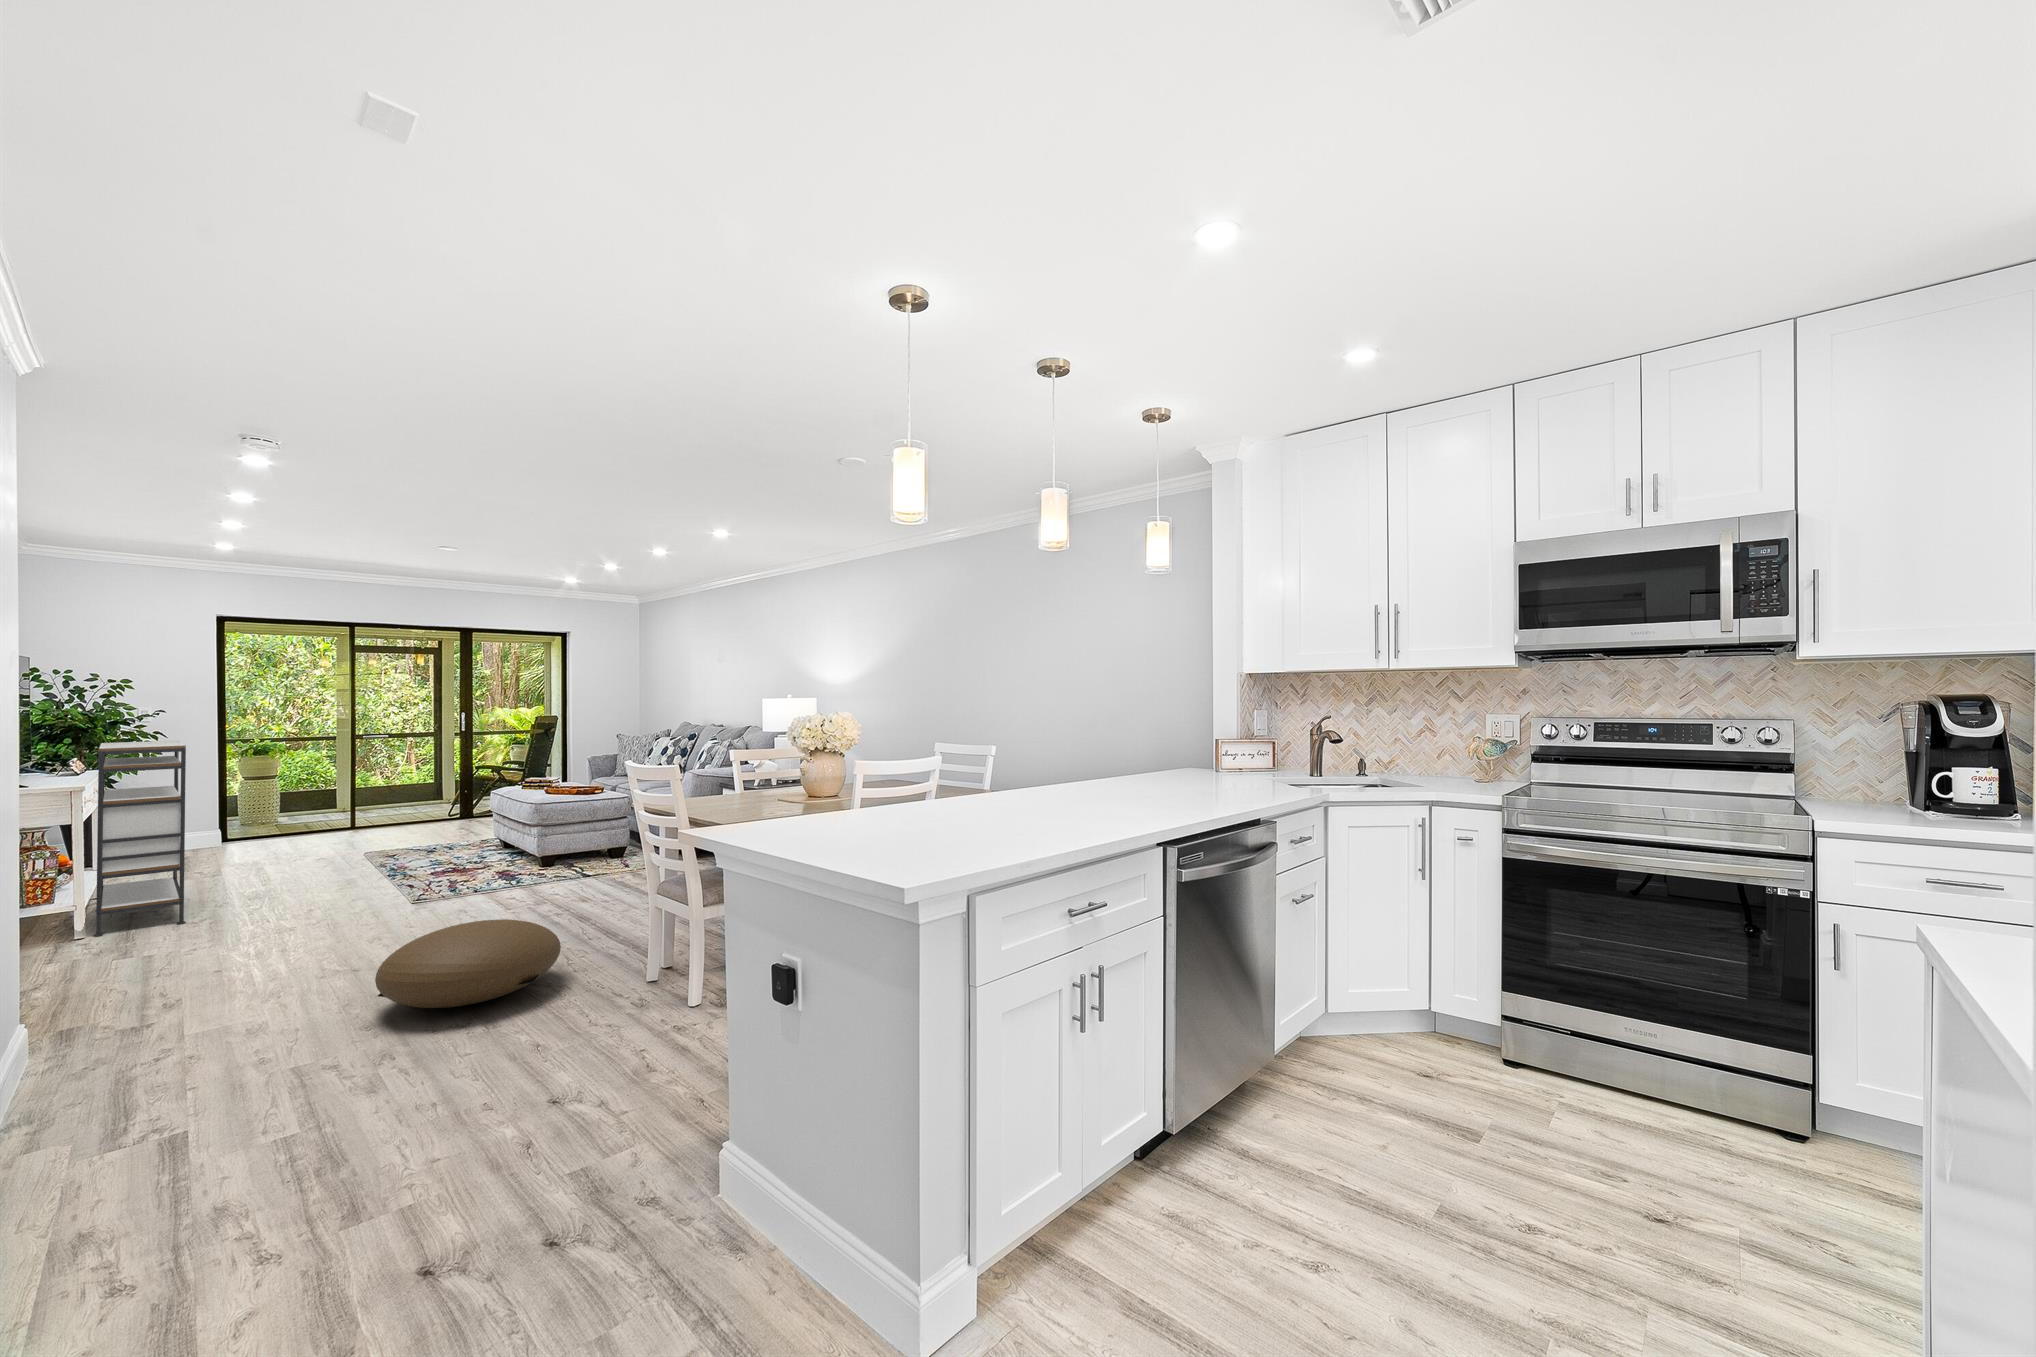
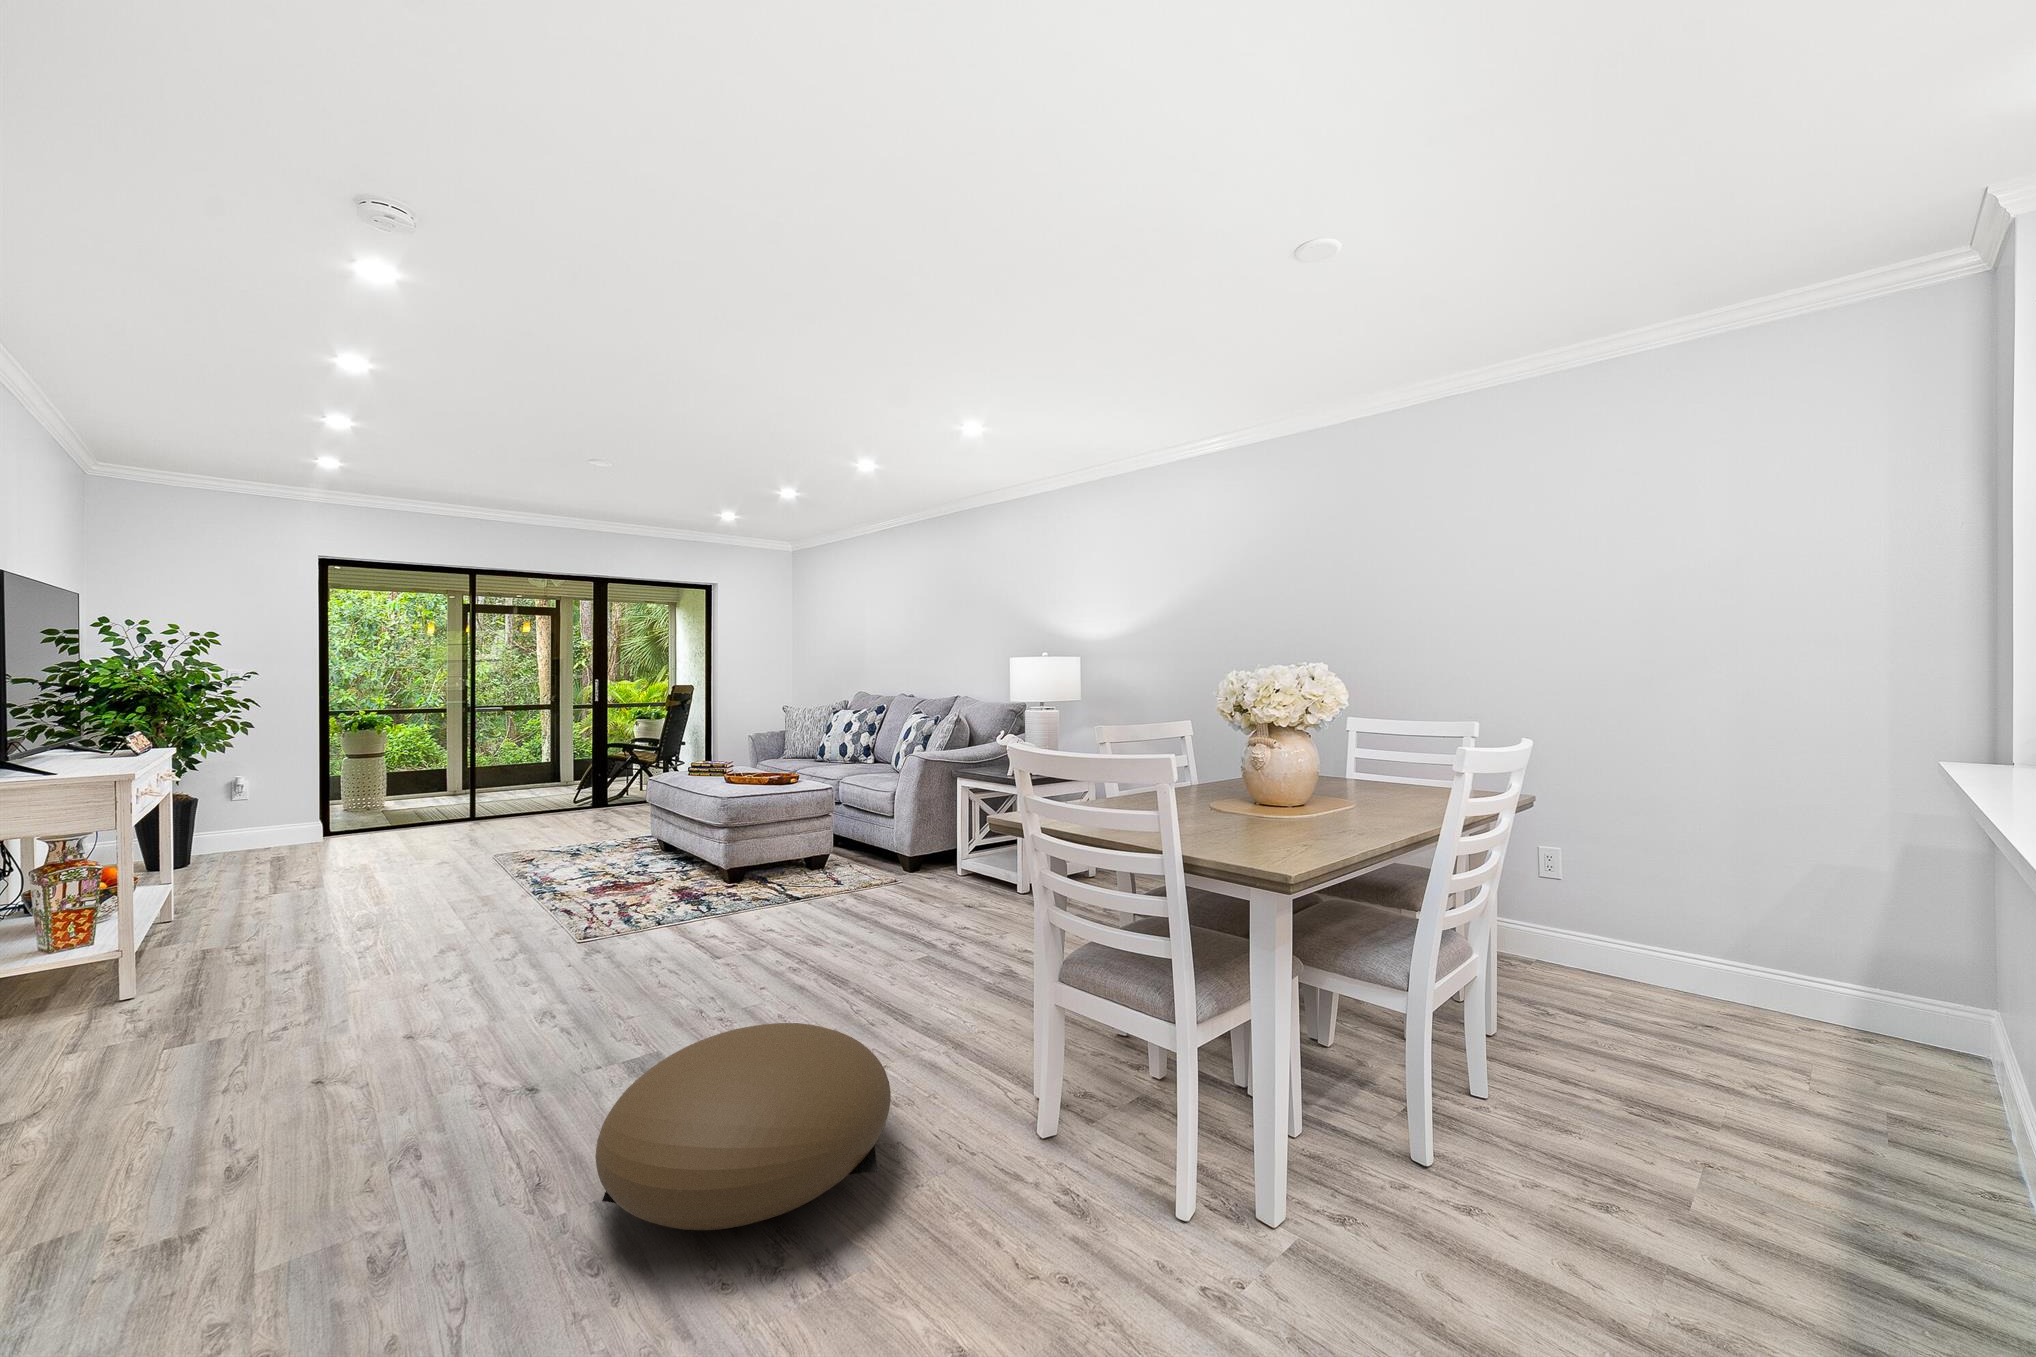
shelving unit: present [94,741,186,936] -> none [149,709,277,993]

